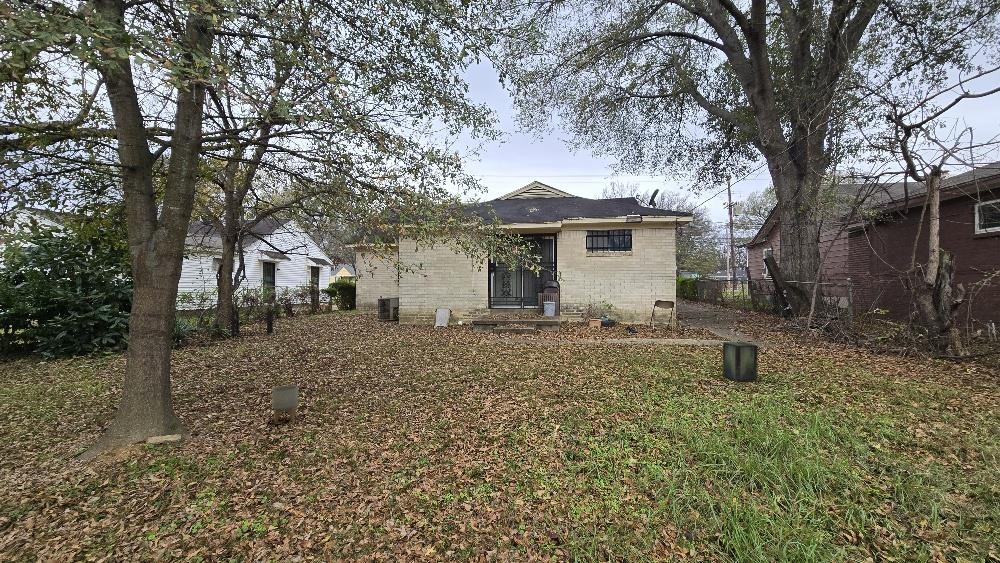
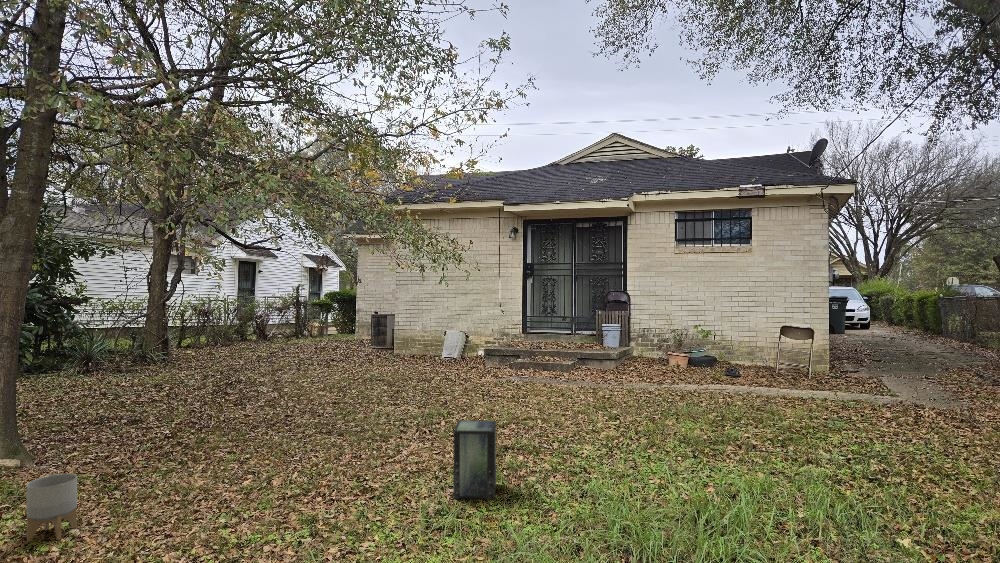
bench: present [231,310,273,336] -> none [159,328,218,364]
storage box: present [723,342,758,382] -> present [453,420,496,499]

